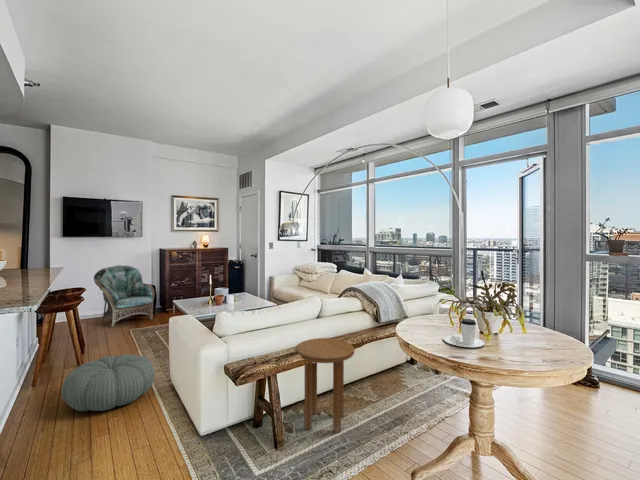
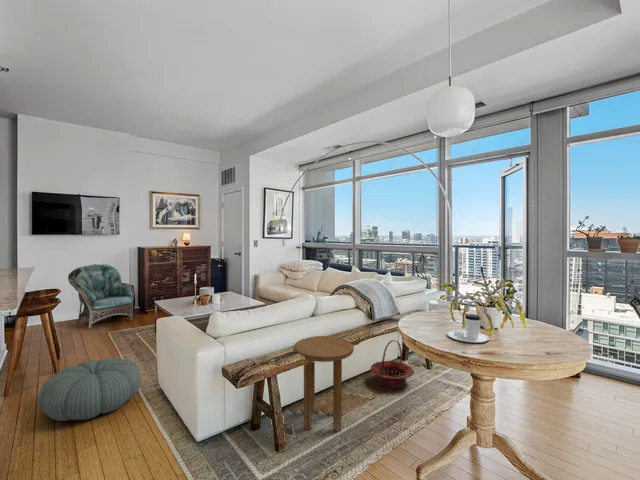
basket: none [377,344,421,394] -> present [371,340,414,389]

